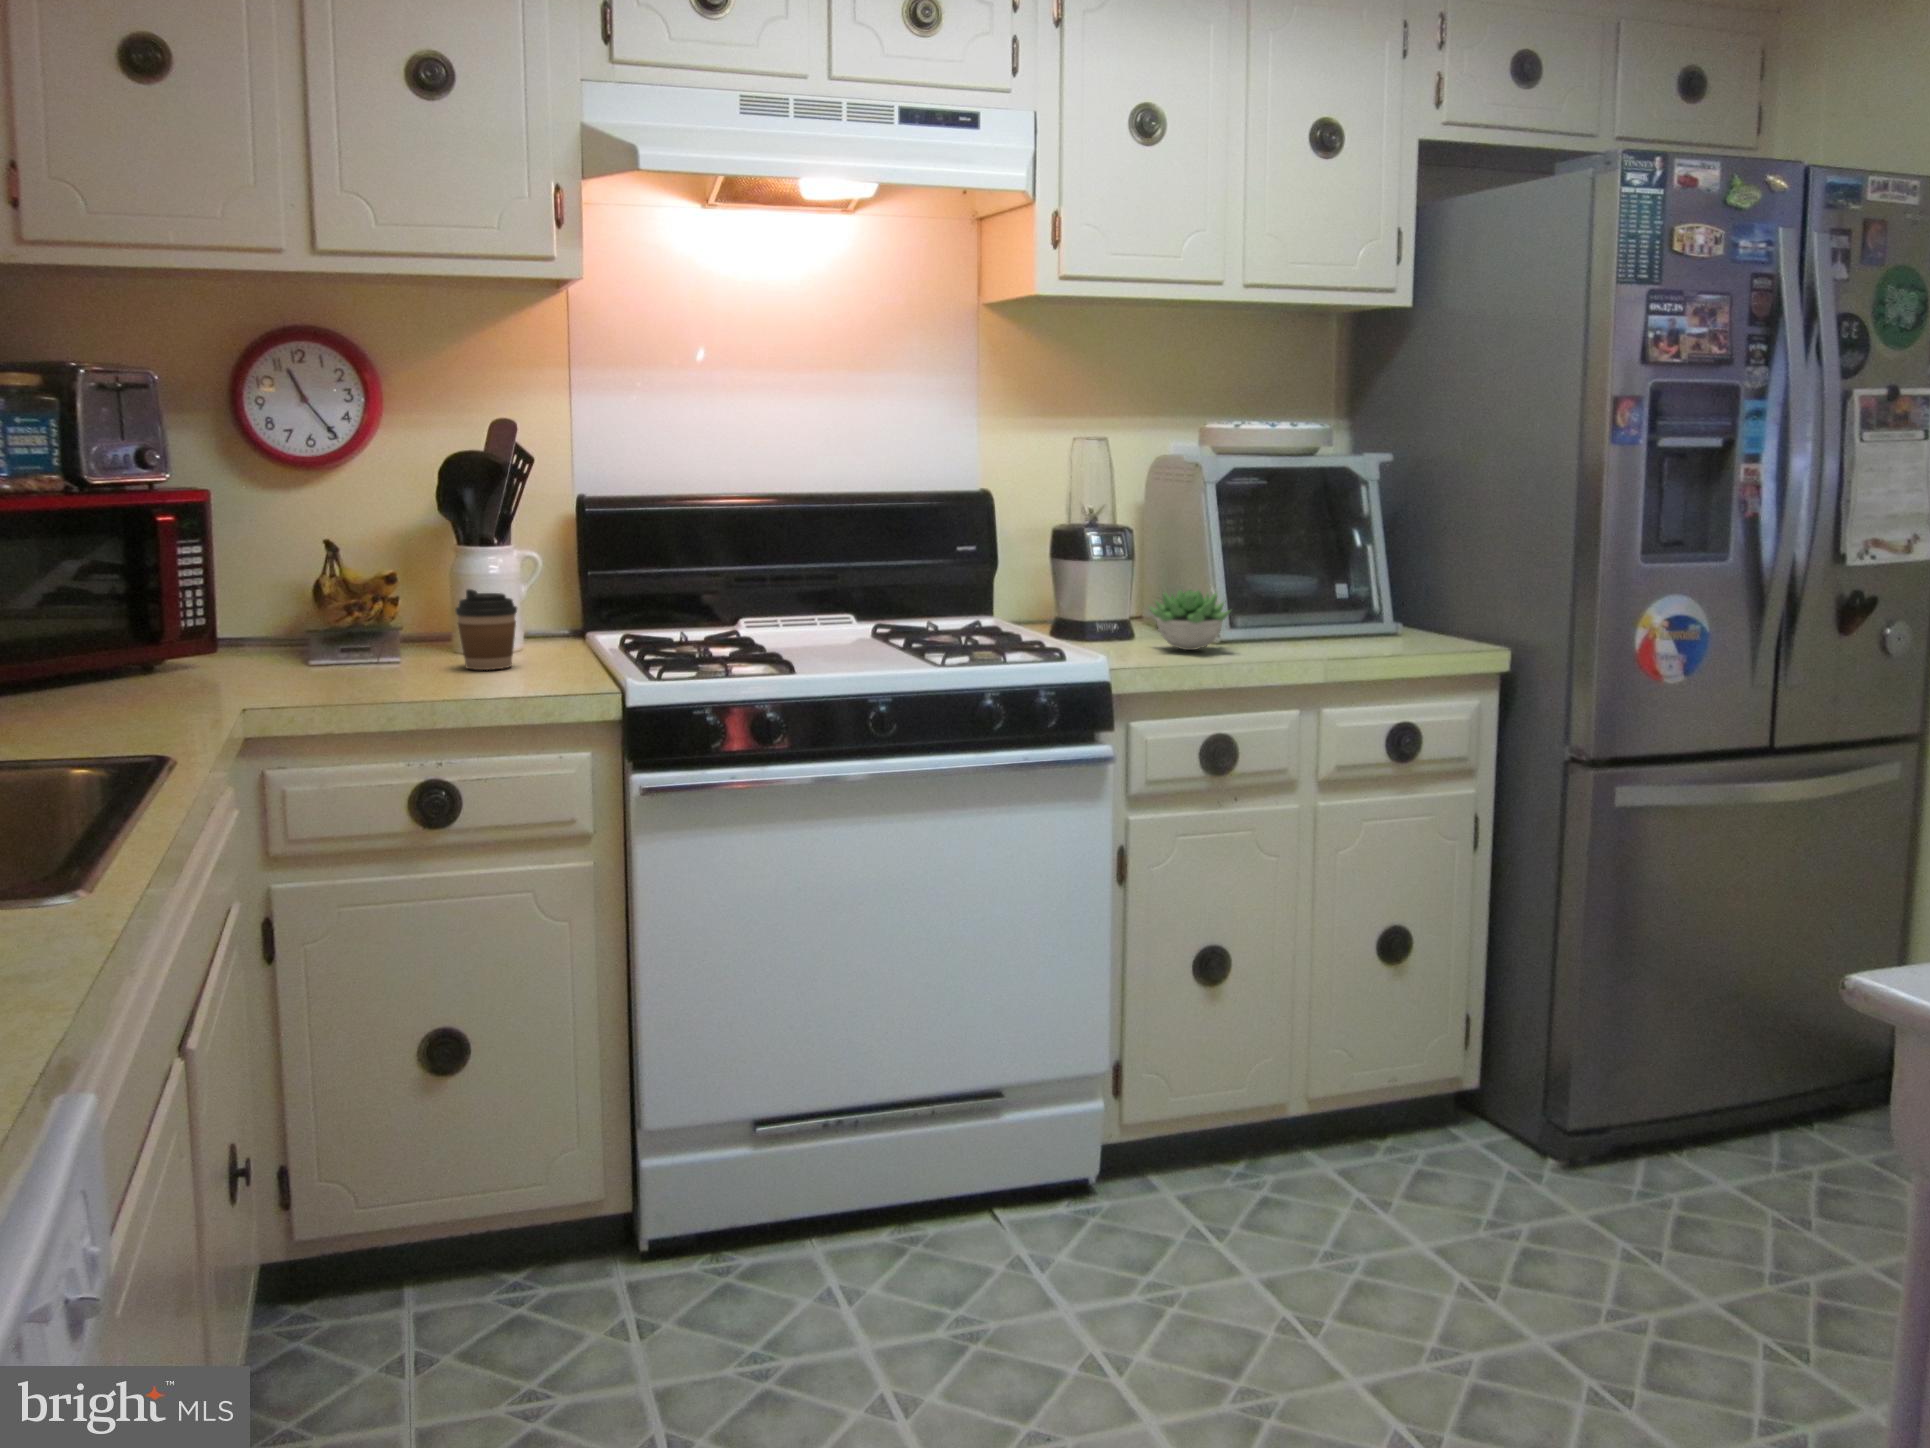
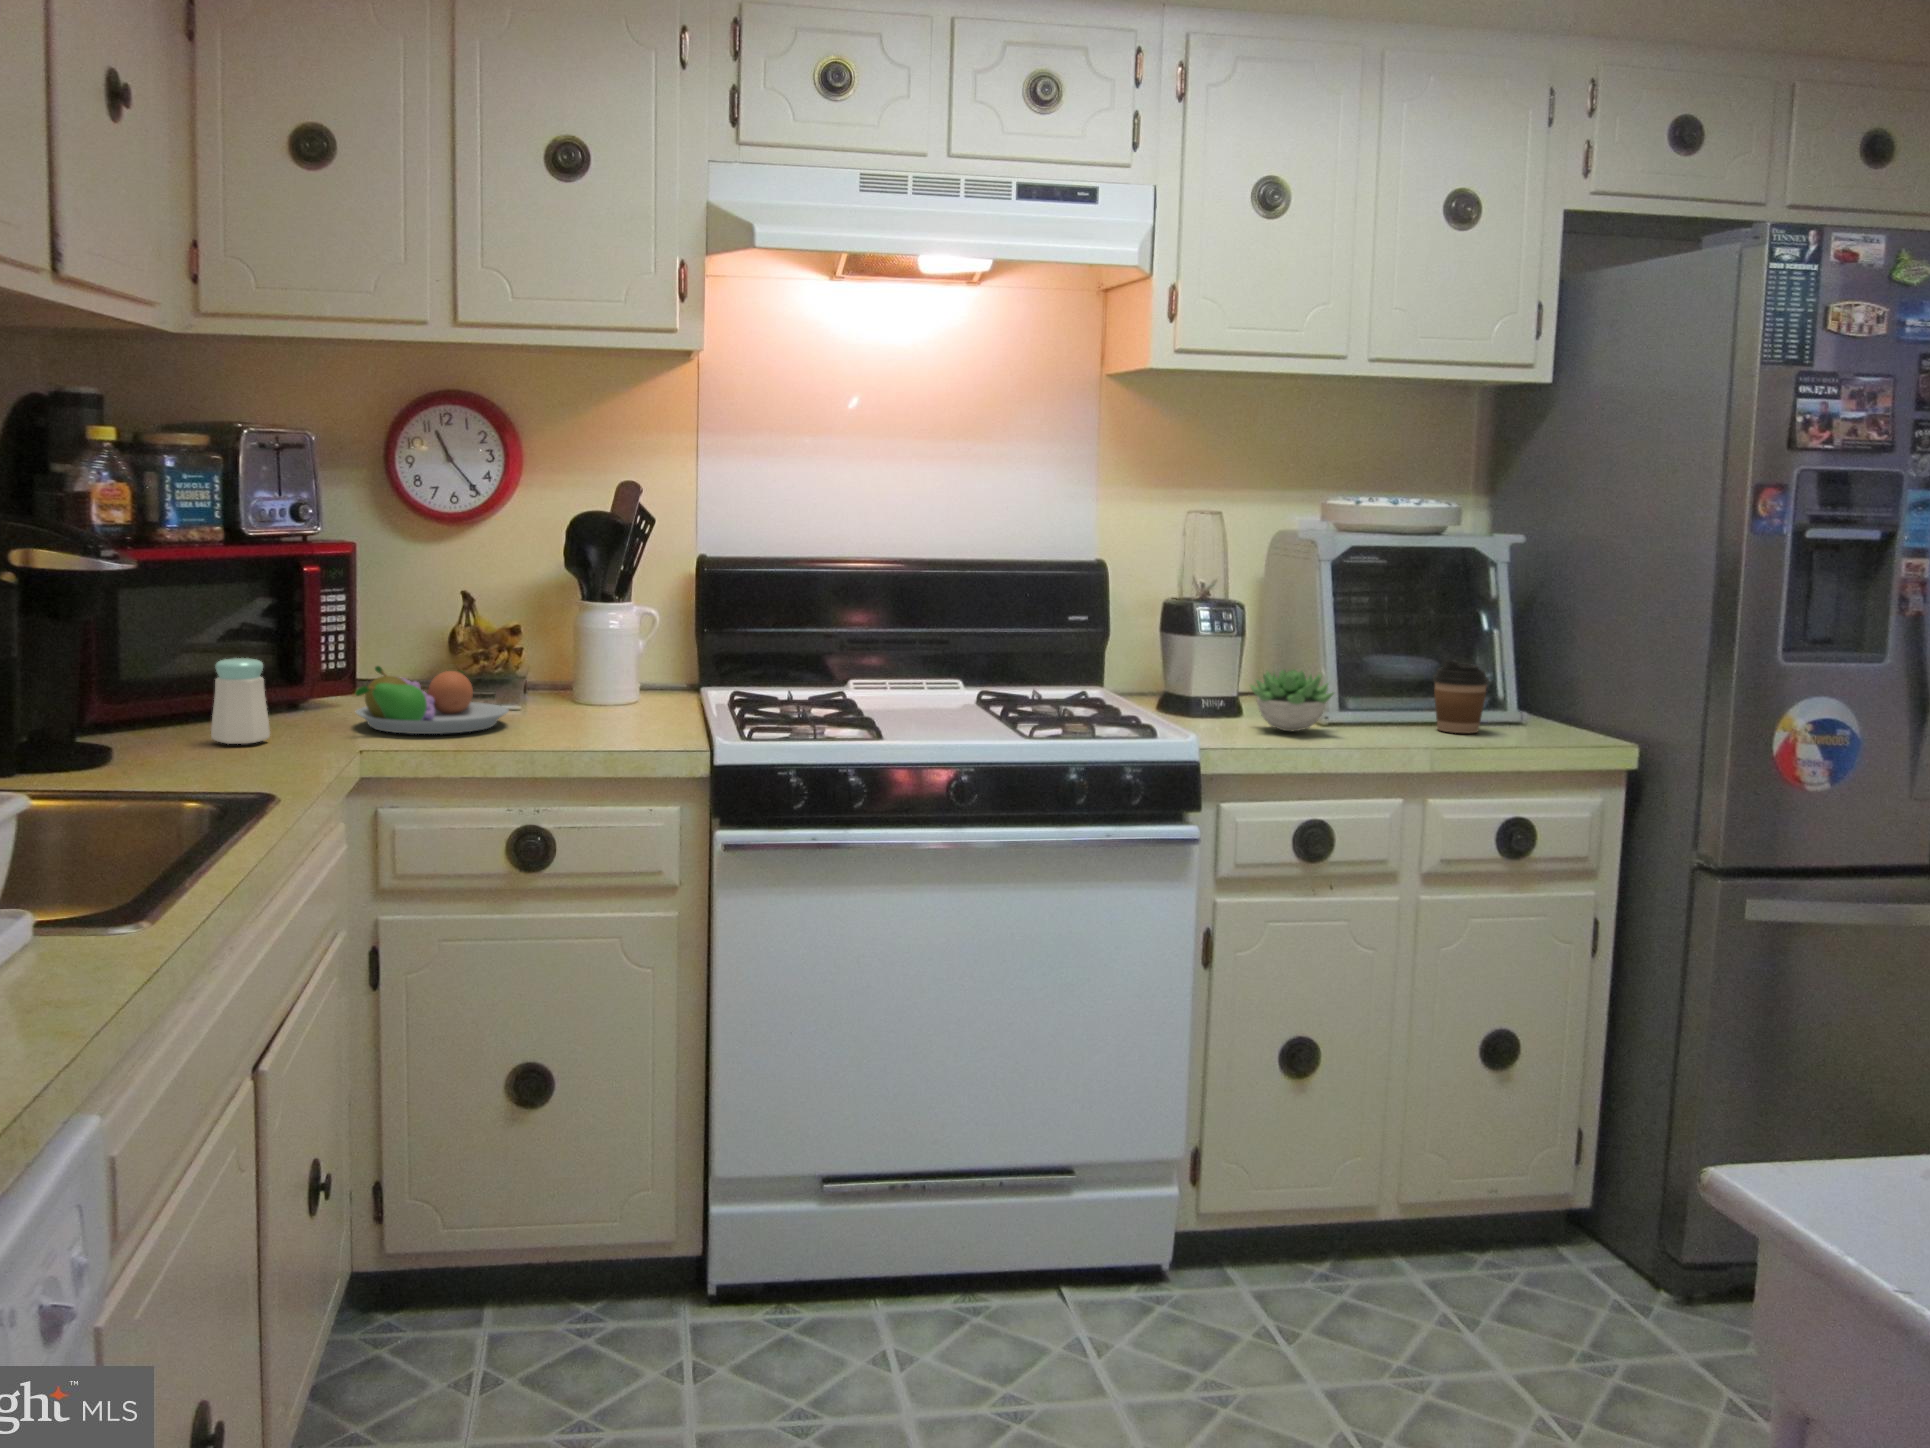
coffee cup: present [455,589,517,670] -> present [1433,660,1489,733]
salt shaker: none [62,617,130,710] -> present [211,658,270,744]
fruit bowl: none [224,620,395,691] -> present [355,666,509,734]

